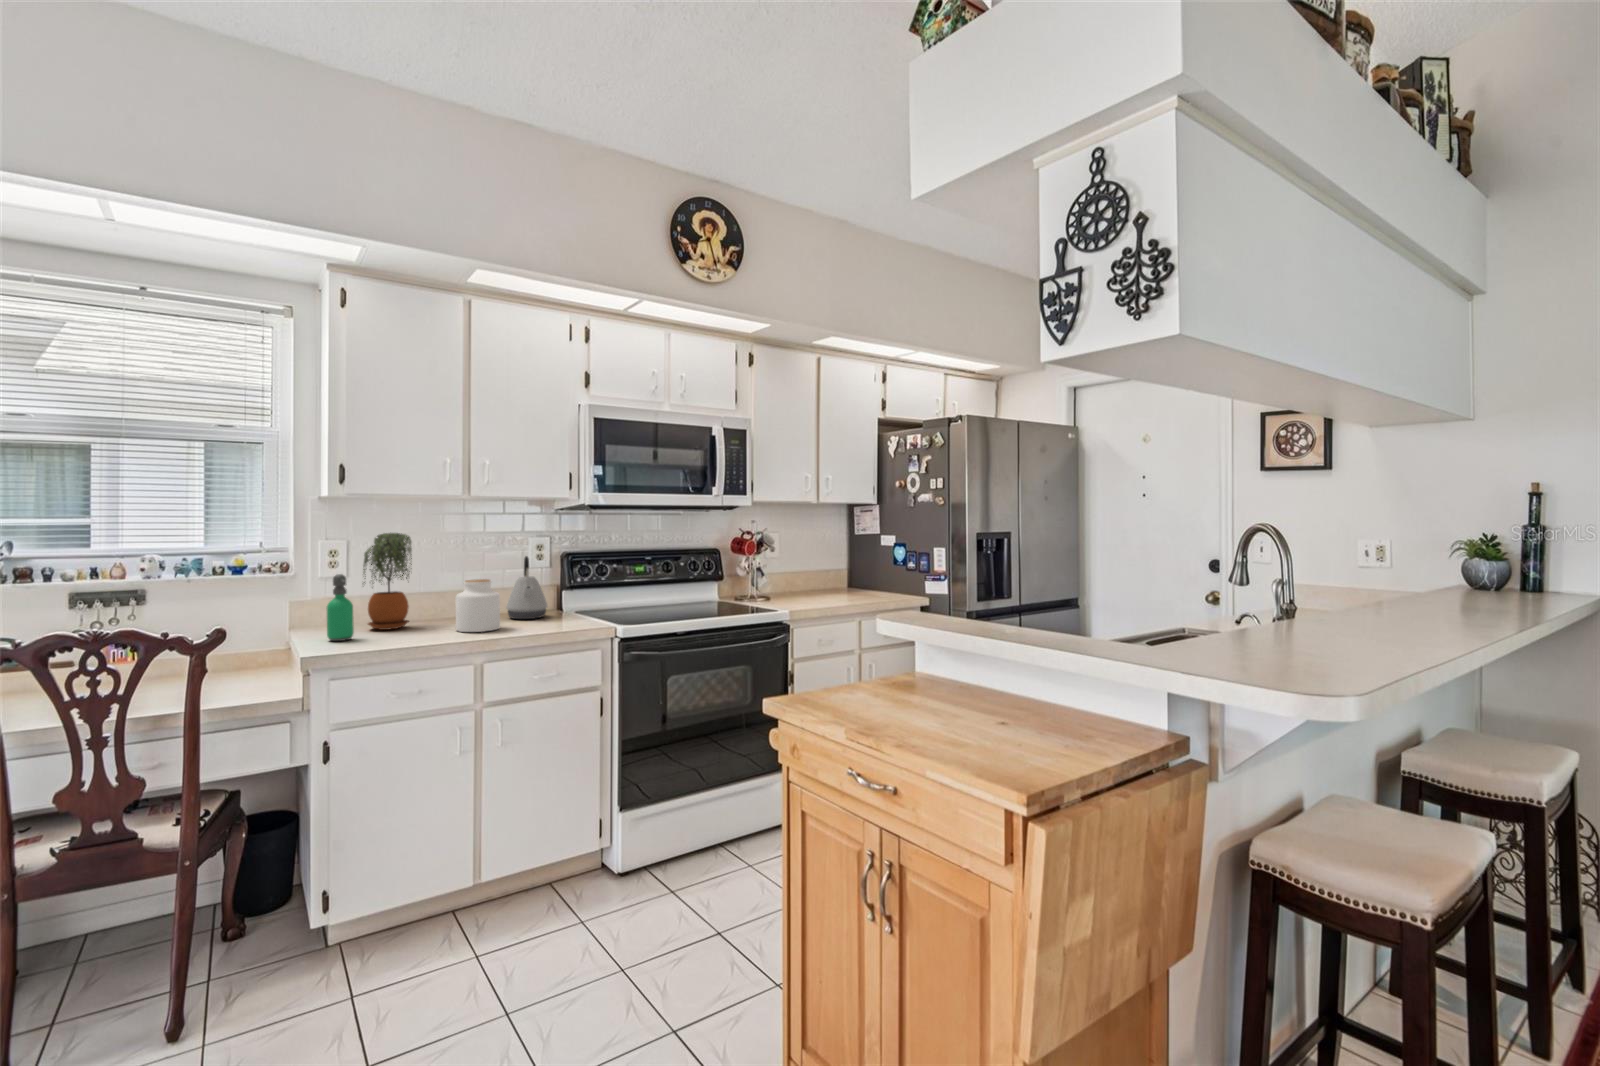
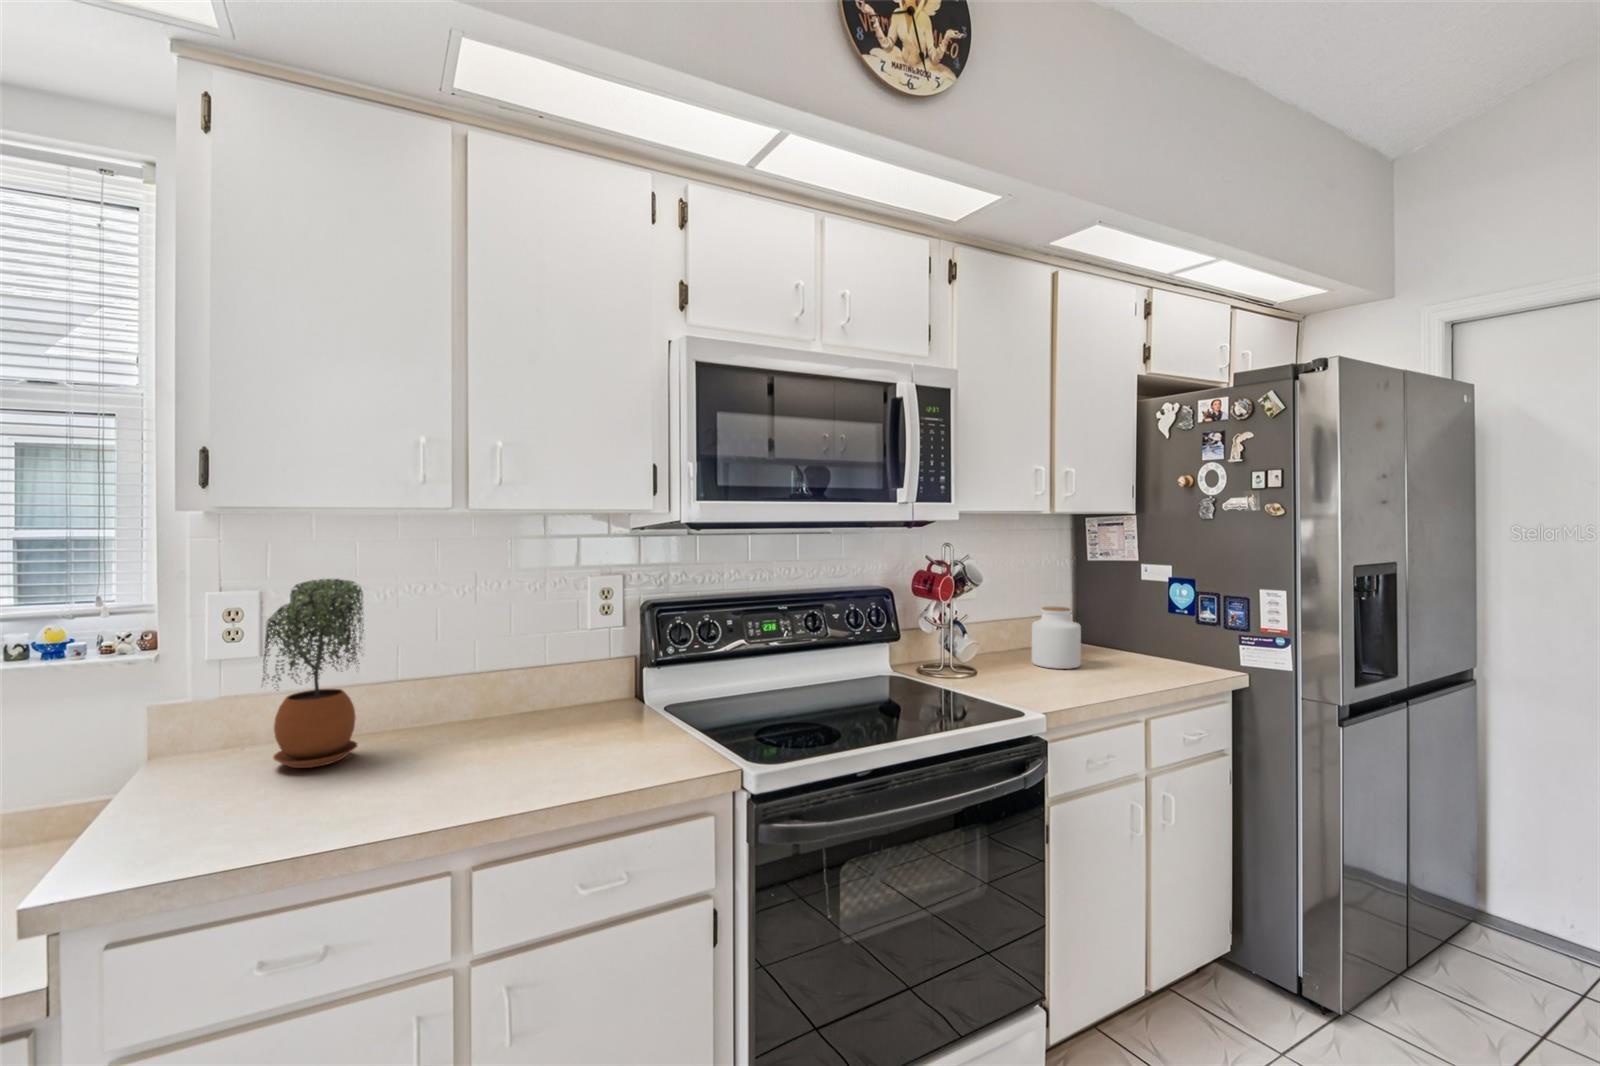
kettle: present [506,556,547,619] -> none [542,614,615,731]
soap dispenser: present [326,574,354,641] -> none [153,675,216,819]
jar: present [456,579,500,632] -> present [1032,607,1081,669]

